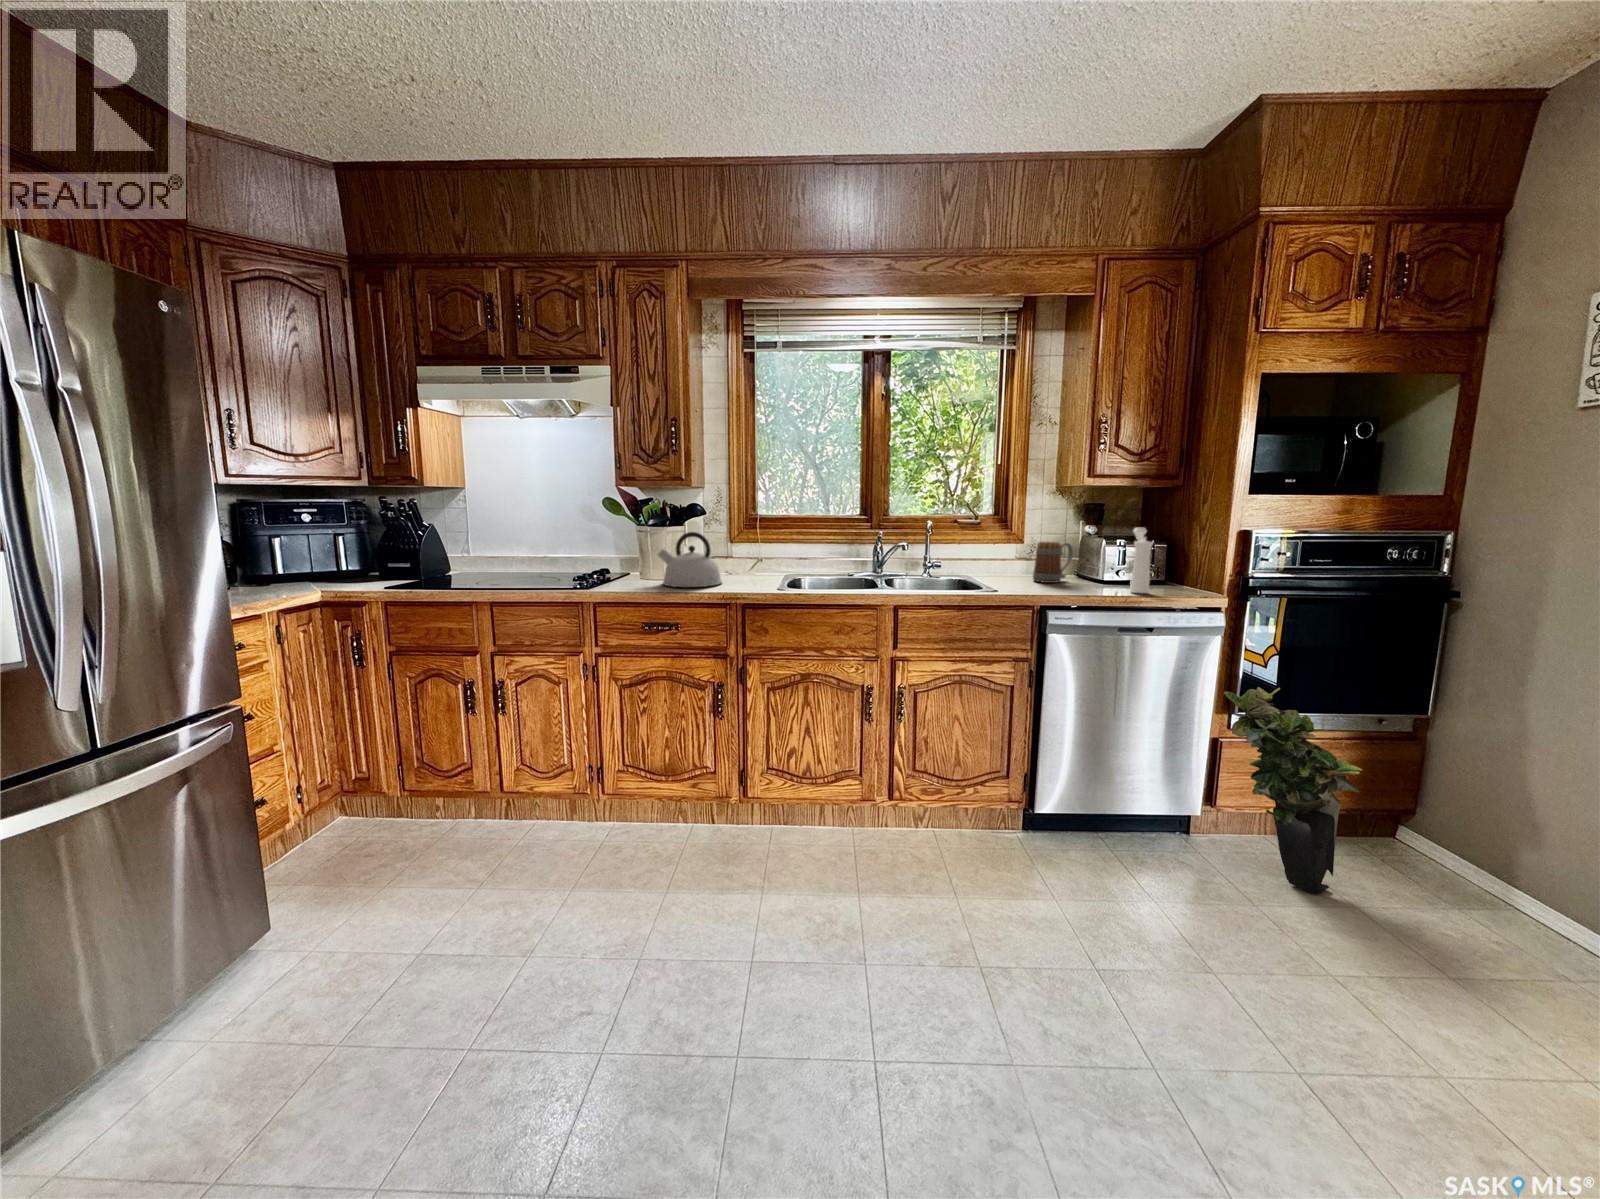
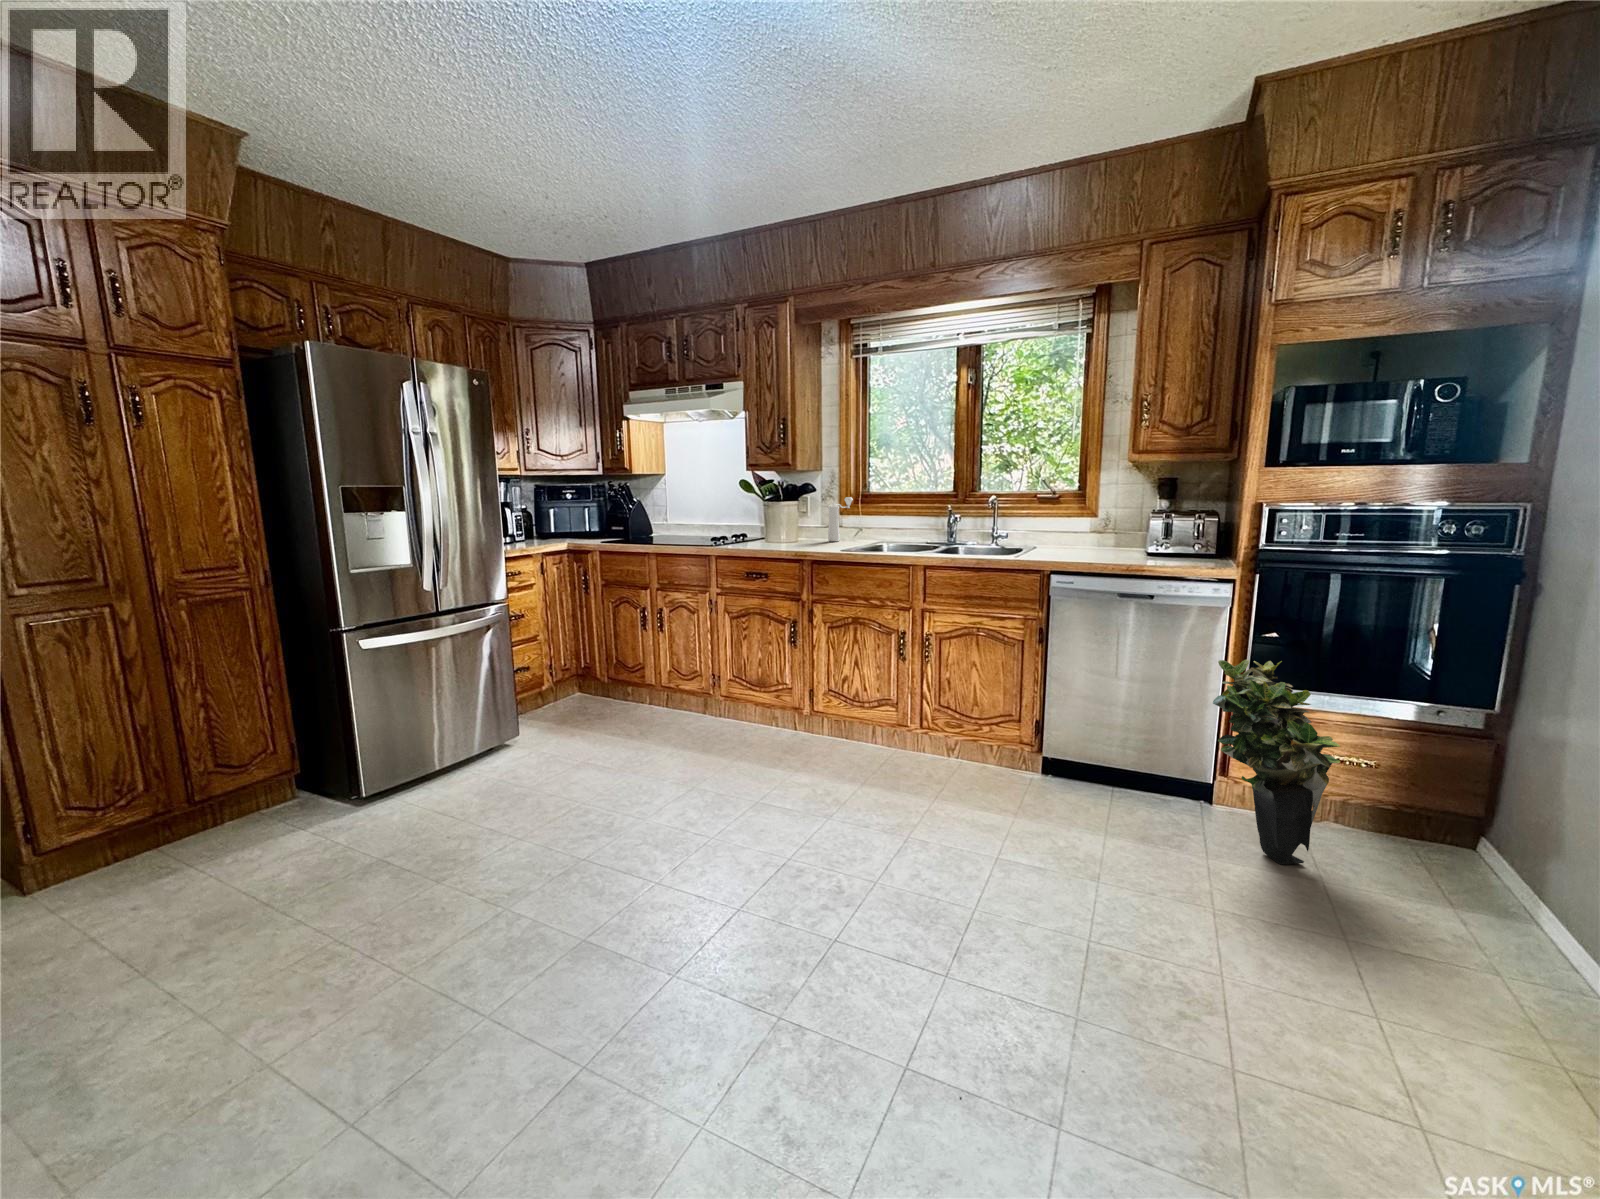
pepper mill: present [1130,528,1153,593] -> present [828,497,853,541]
kettle: present [658,532,722,587] -> none [767,505,813,547]
mug: present [1033,542,1073,583] -> none [1074,515,1116,553]

